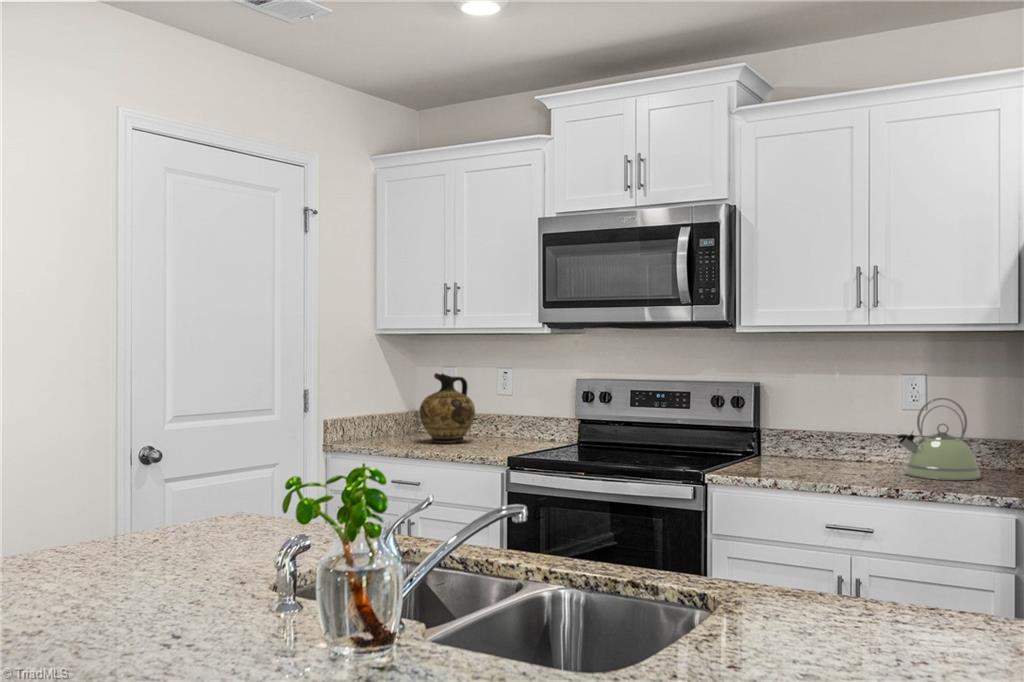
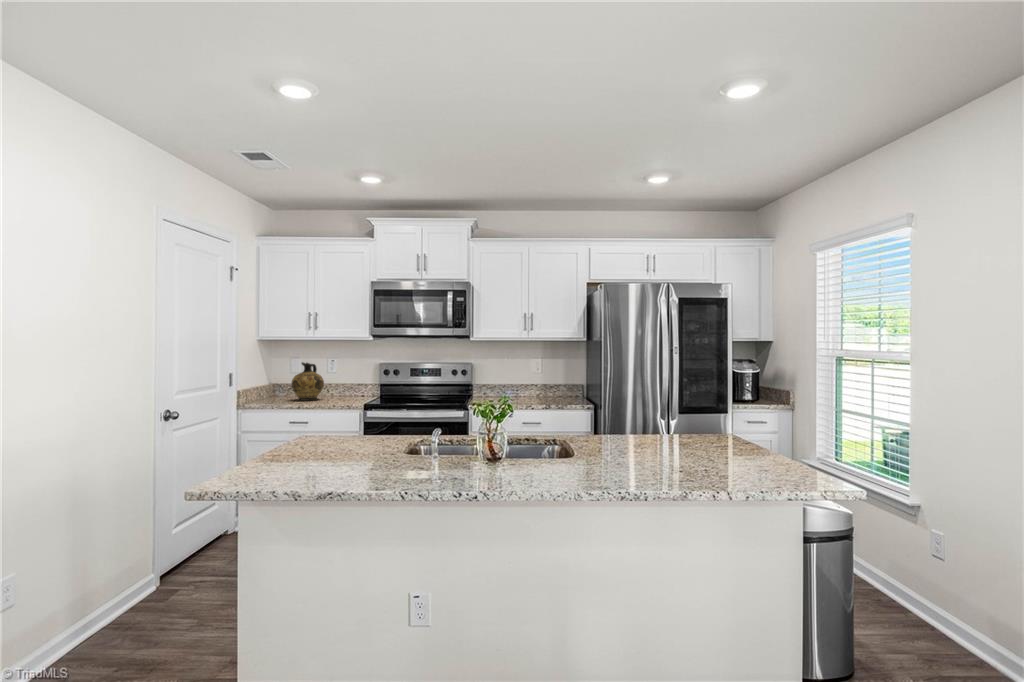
kettle: present [897,398,981,480] -> none [539,368,569,401]

